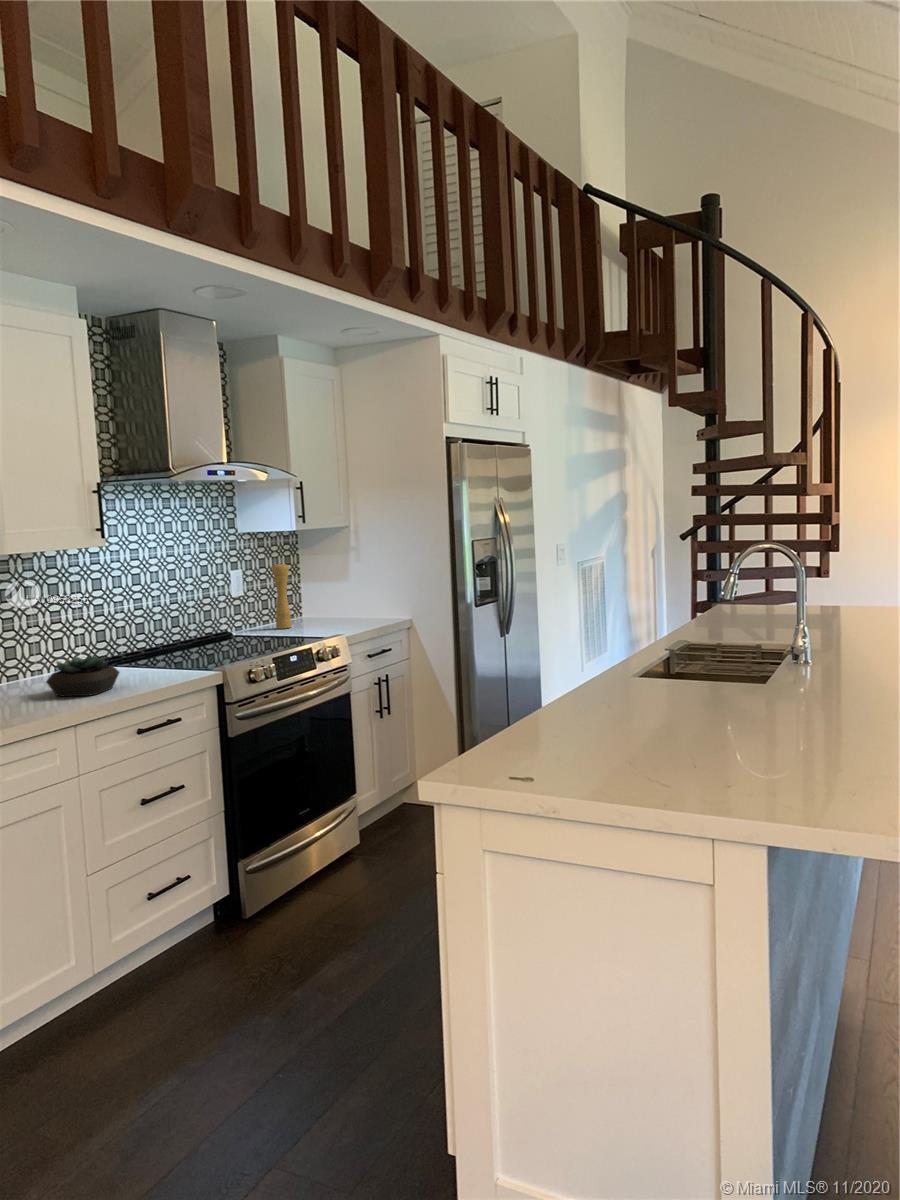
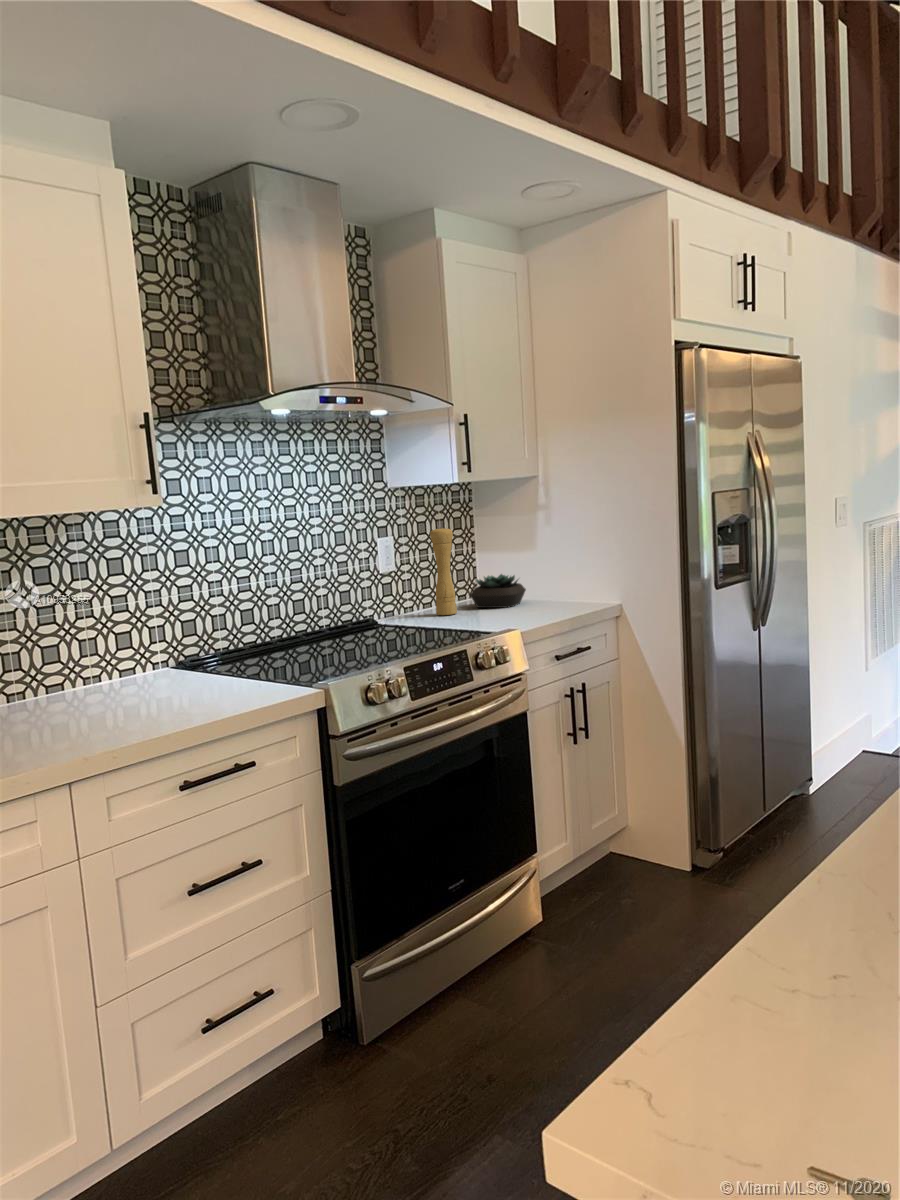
succulent plant: present [46,655,119,696] -> present [470,574,526,608]

